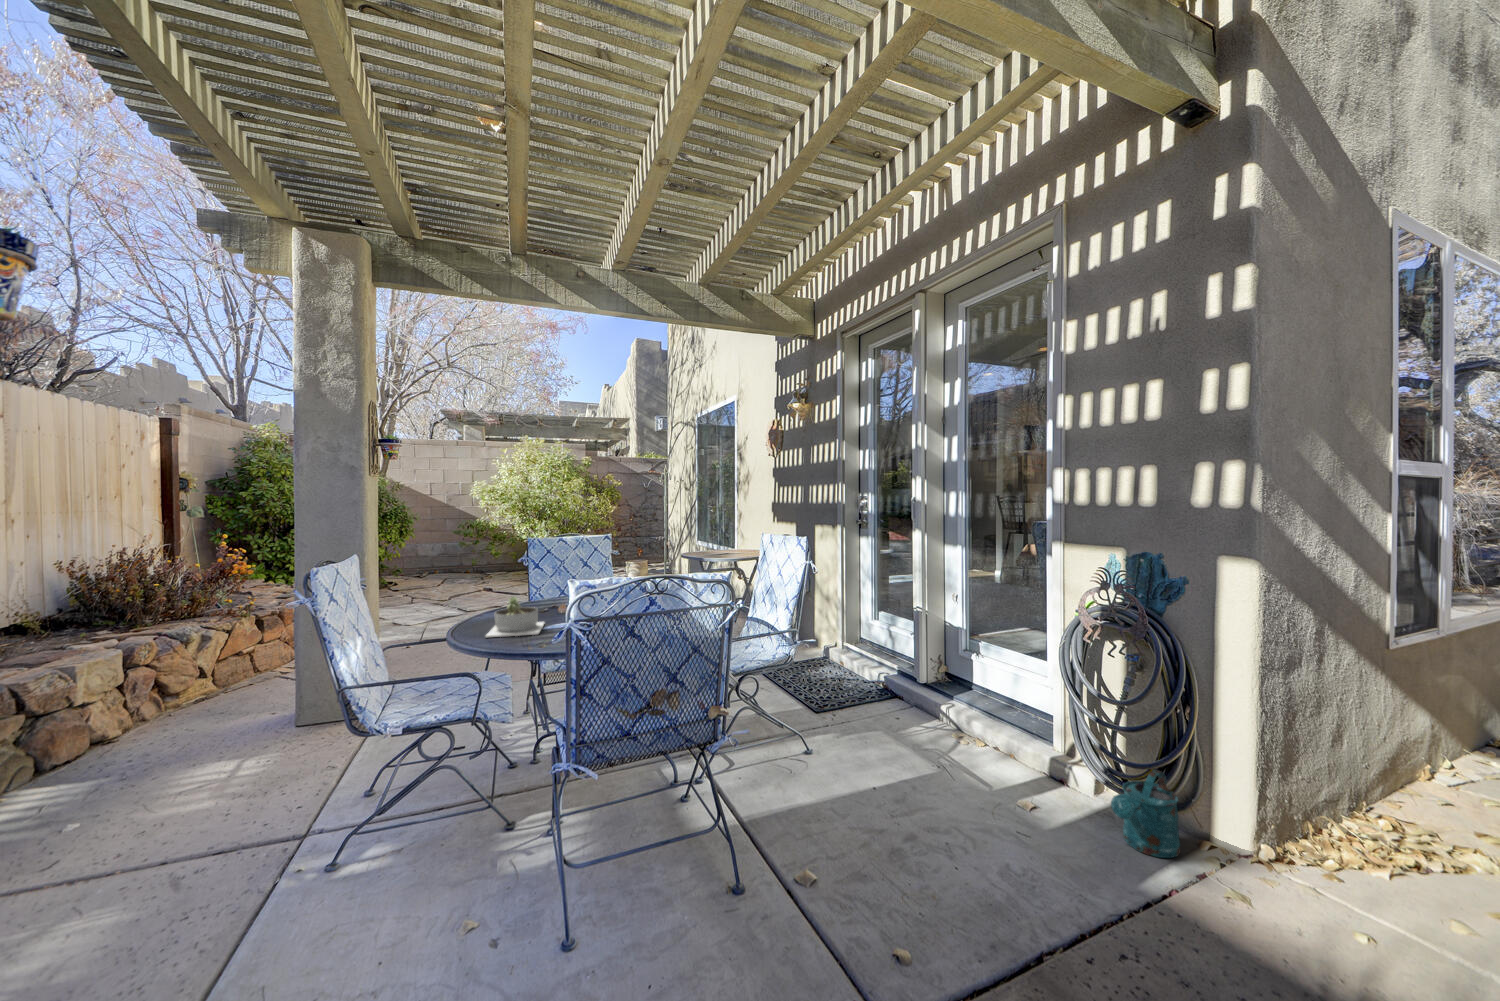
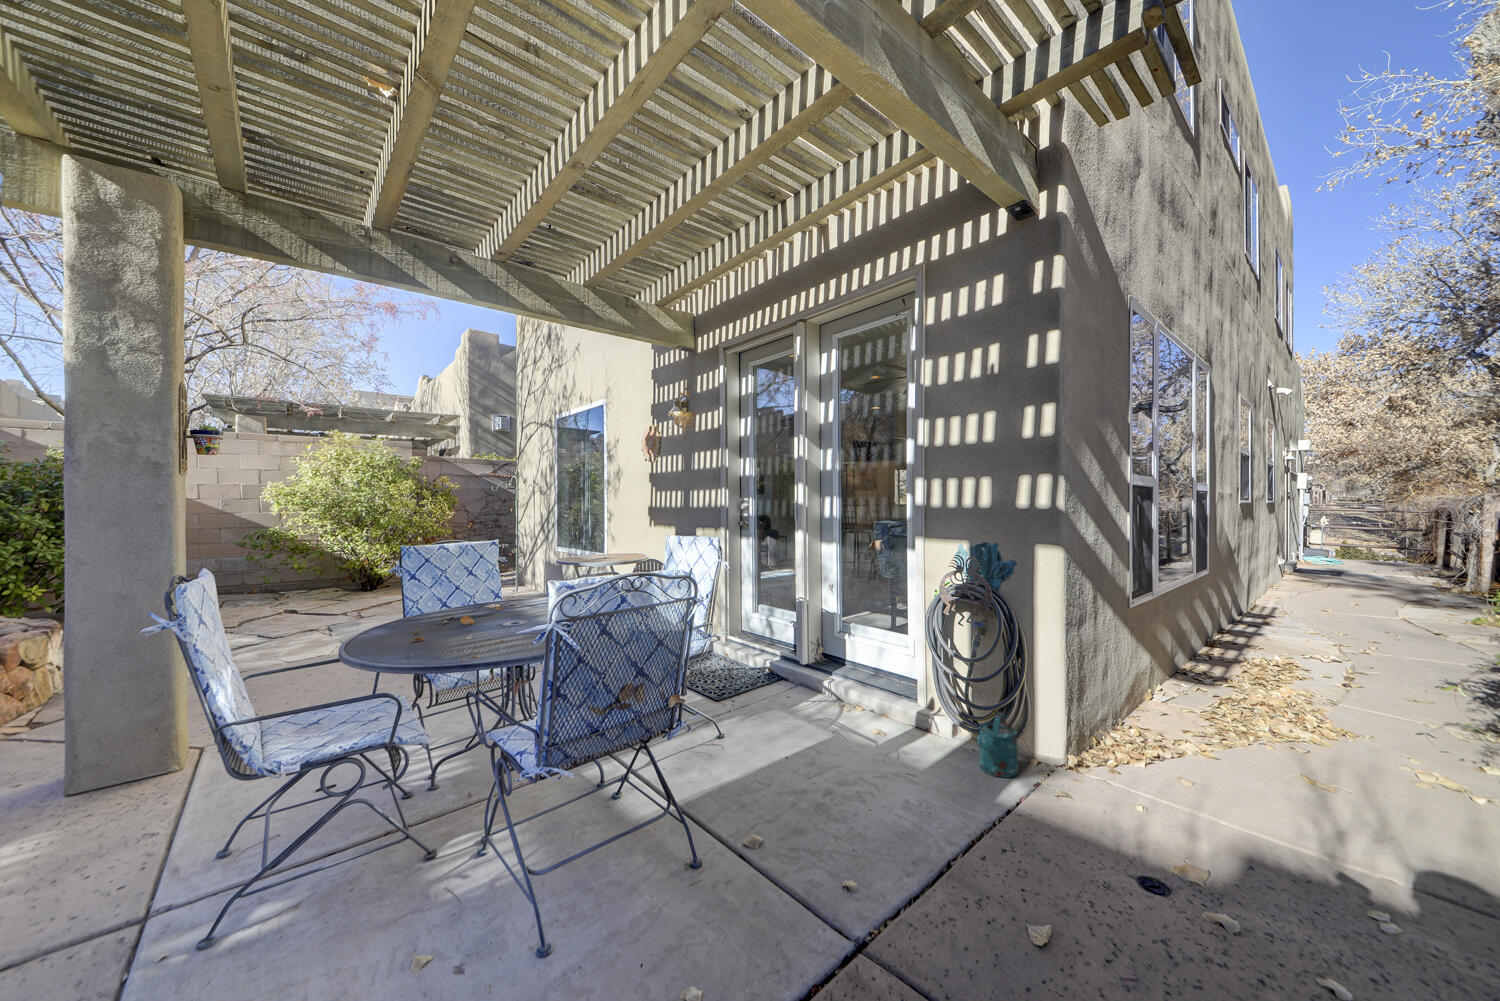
succulent planter: present [486,597,544,637] -> none [402,608,464,654]

